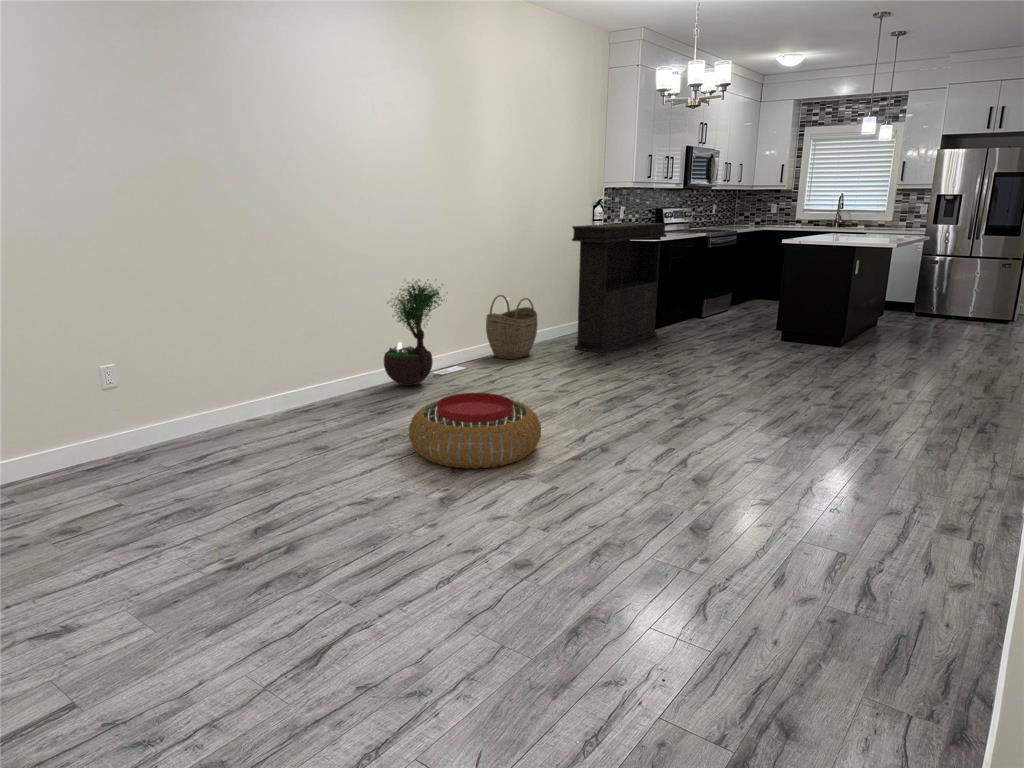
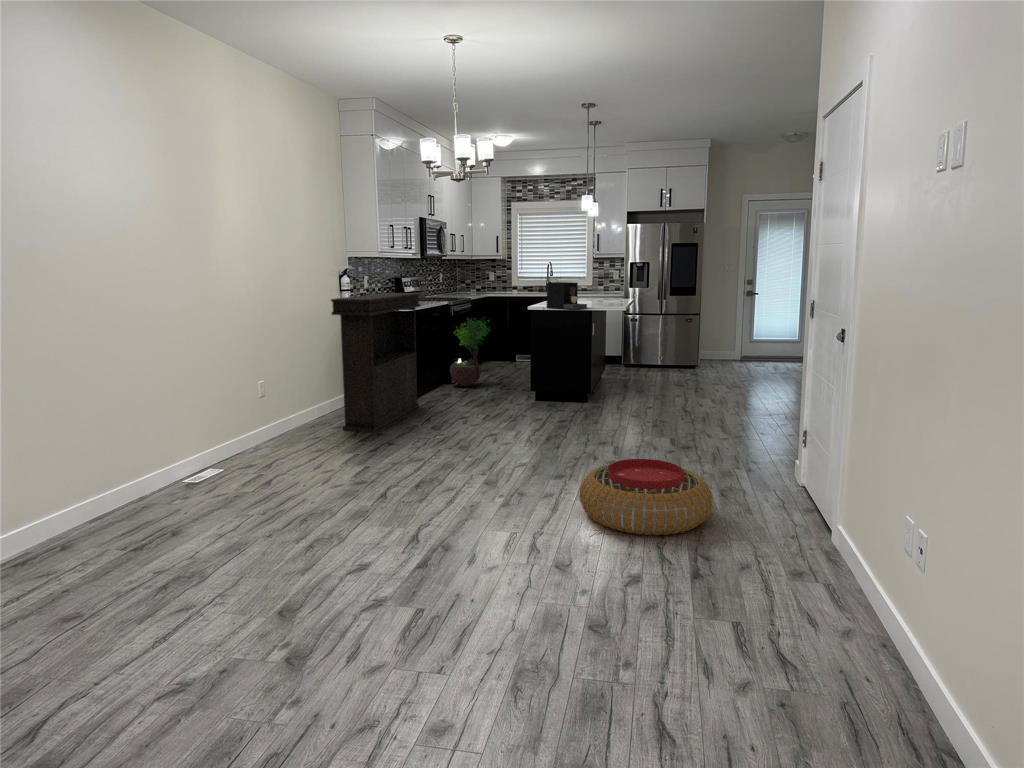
coffee maker: none [802,215,847,244] -> present [547,282,587,309]
potted tree: present [384,280,447,386] -> present [450,319,489,386]
woven basket: present [486,295,538,359] -> none [242,379,303,452]
pouf: present [409,393,541,469] -> present [580,459,713,535]

